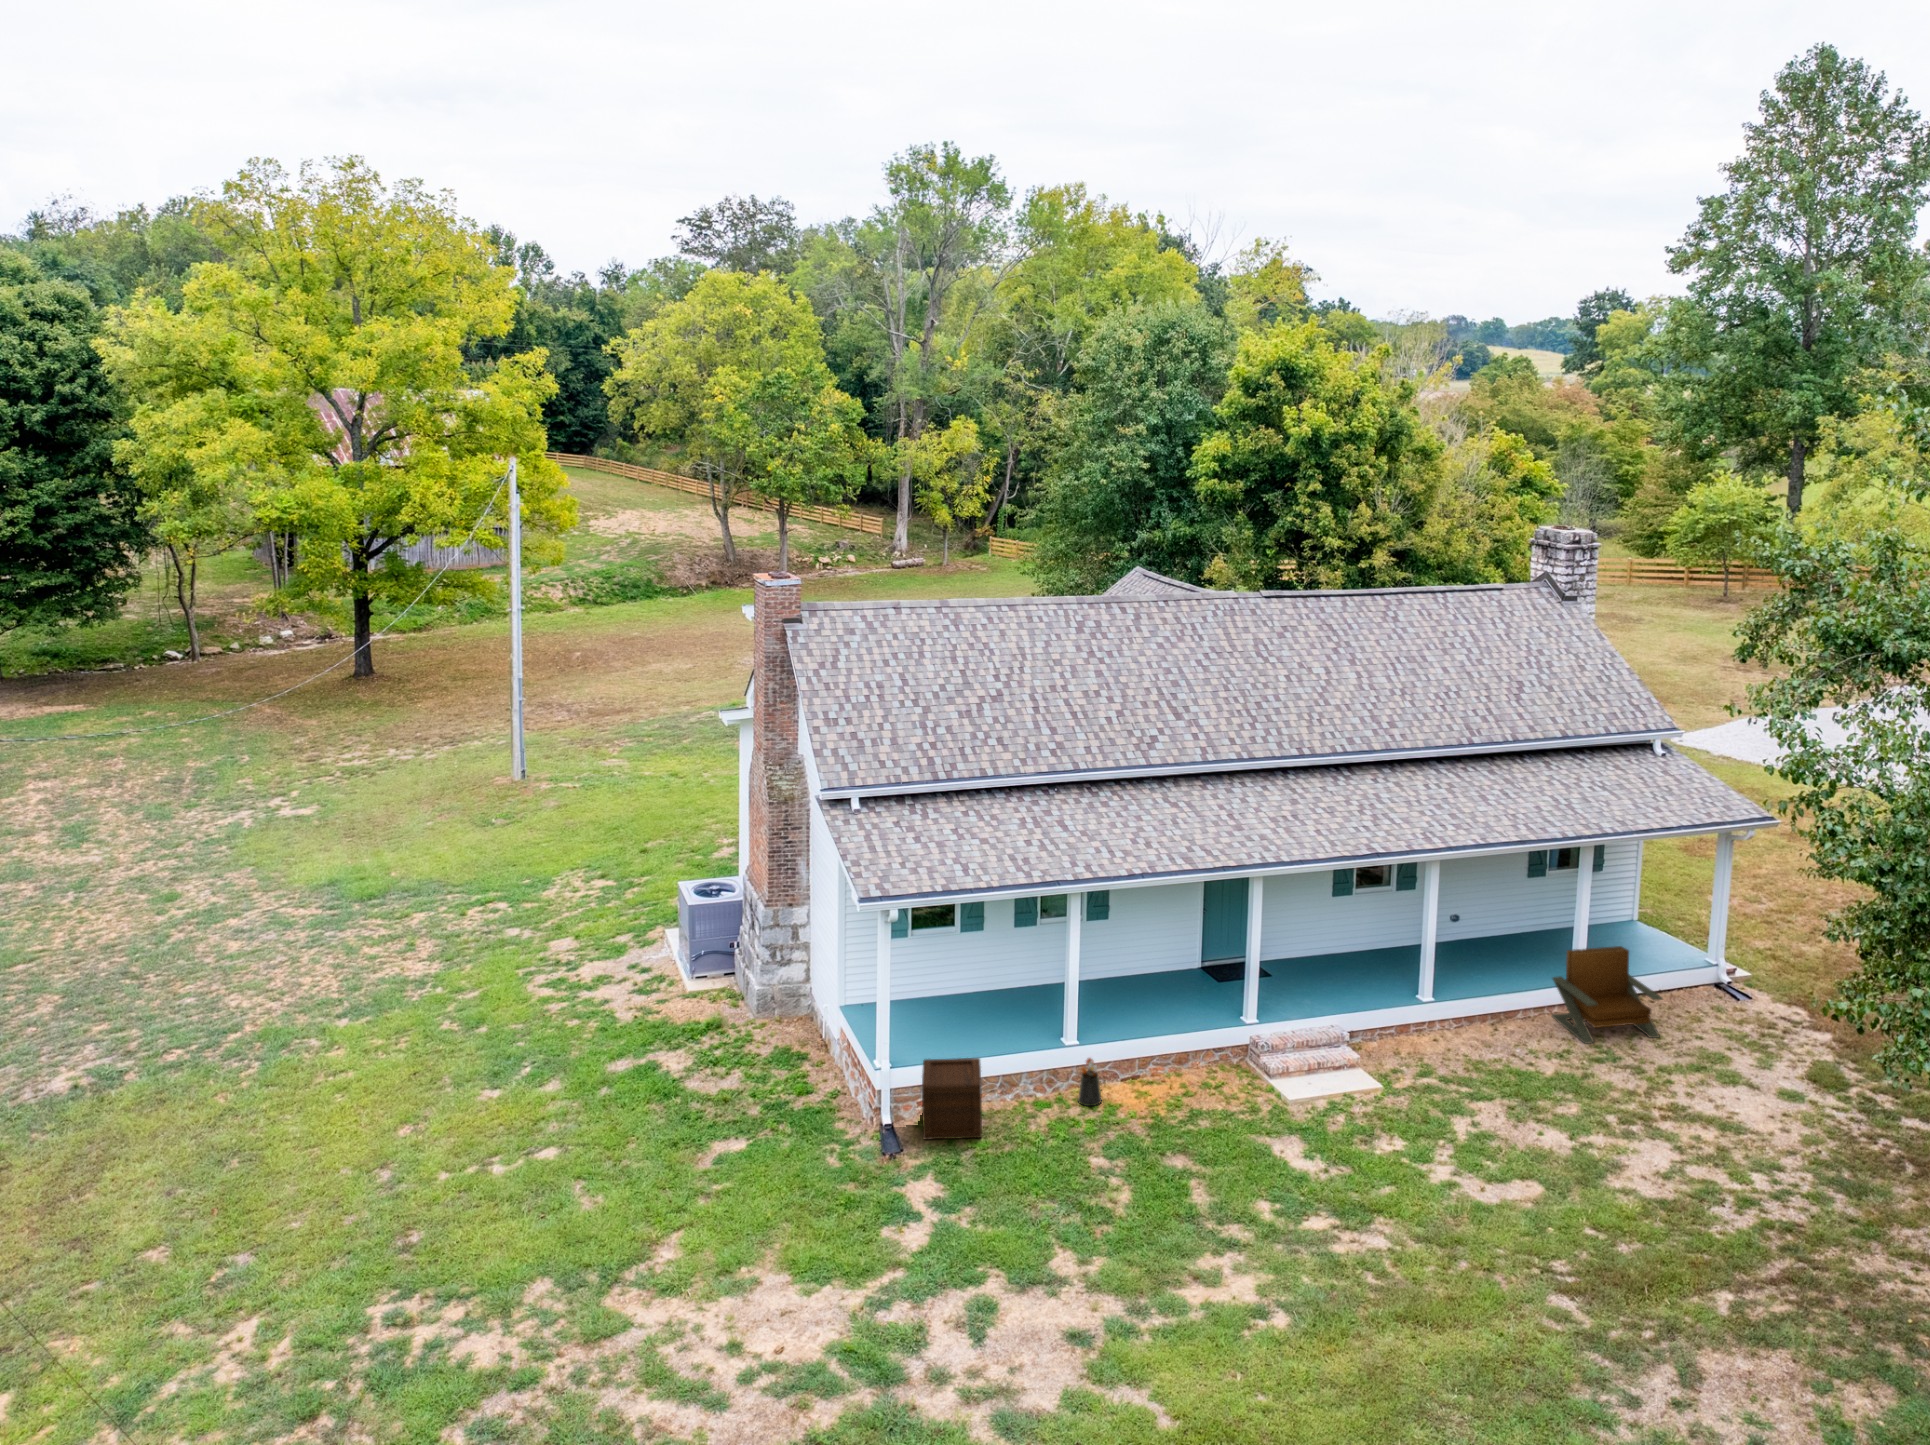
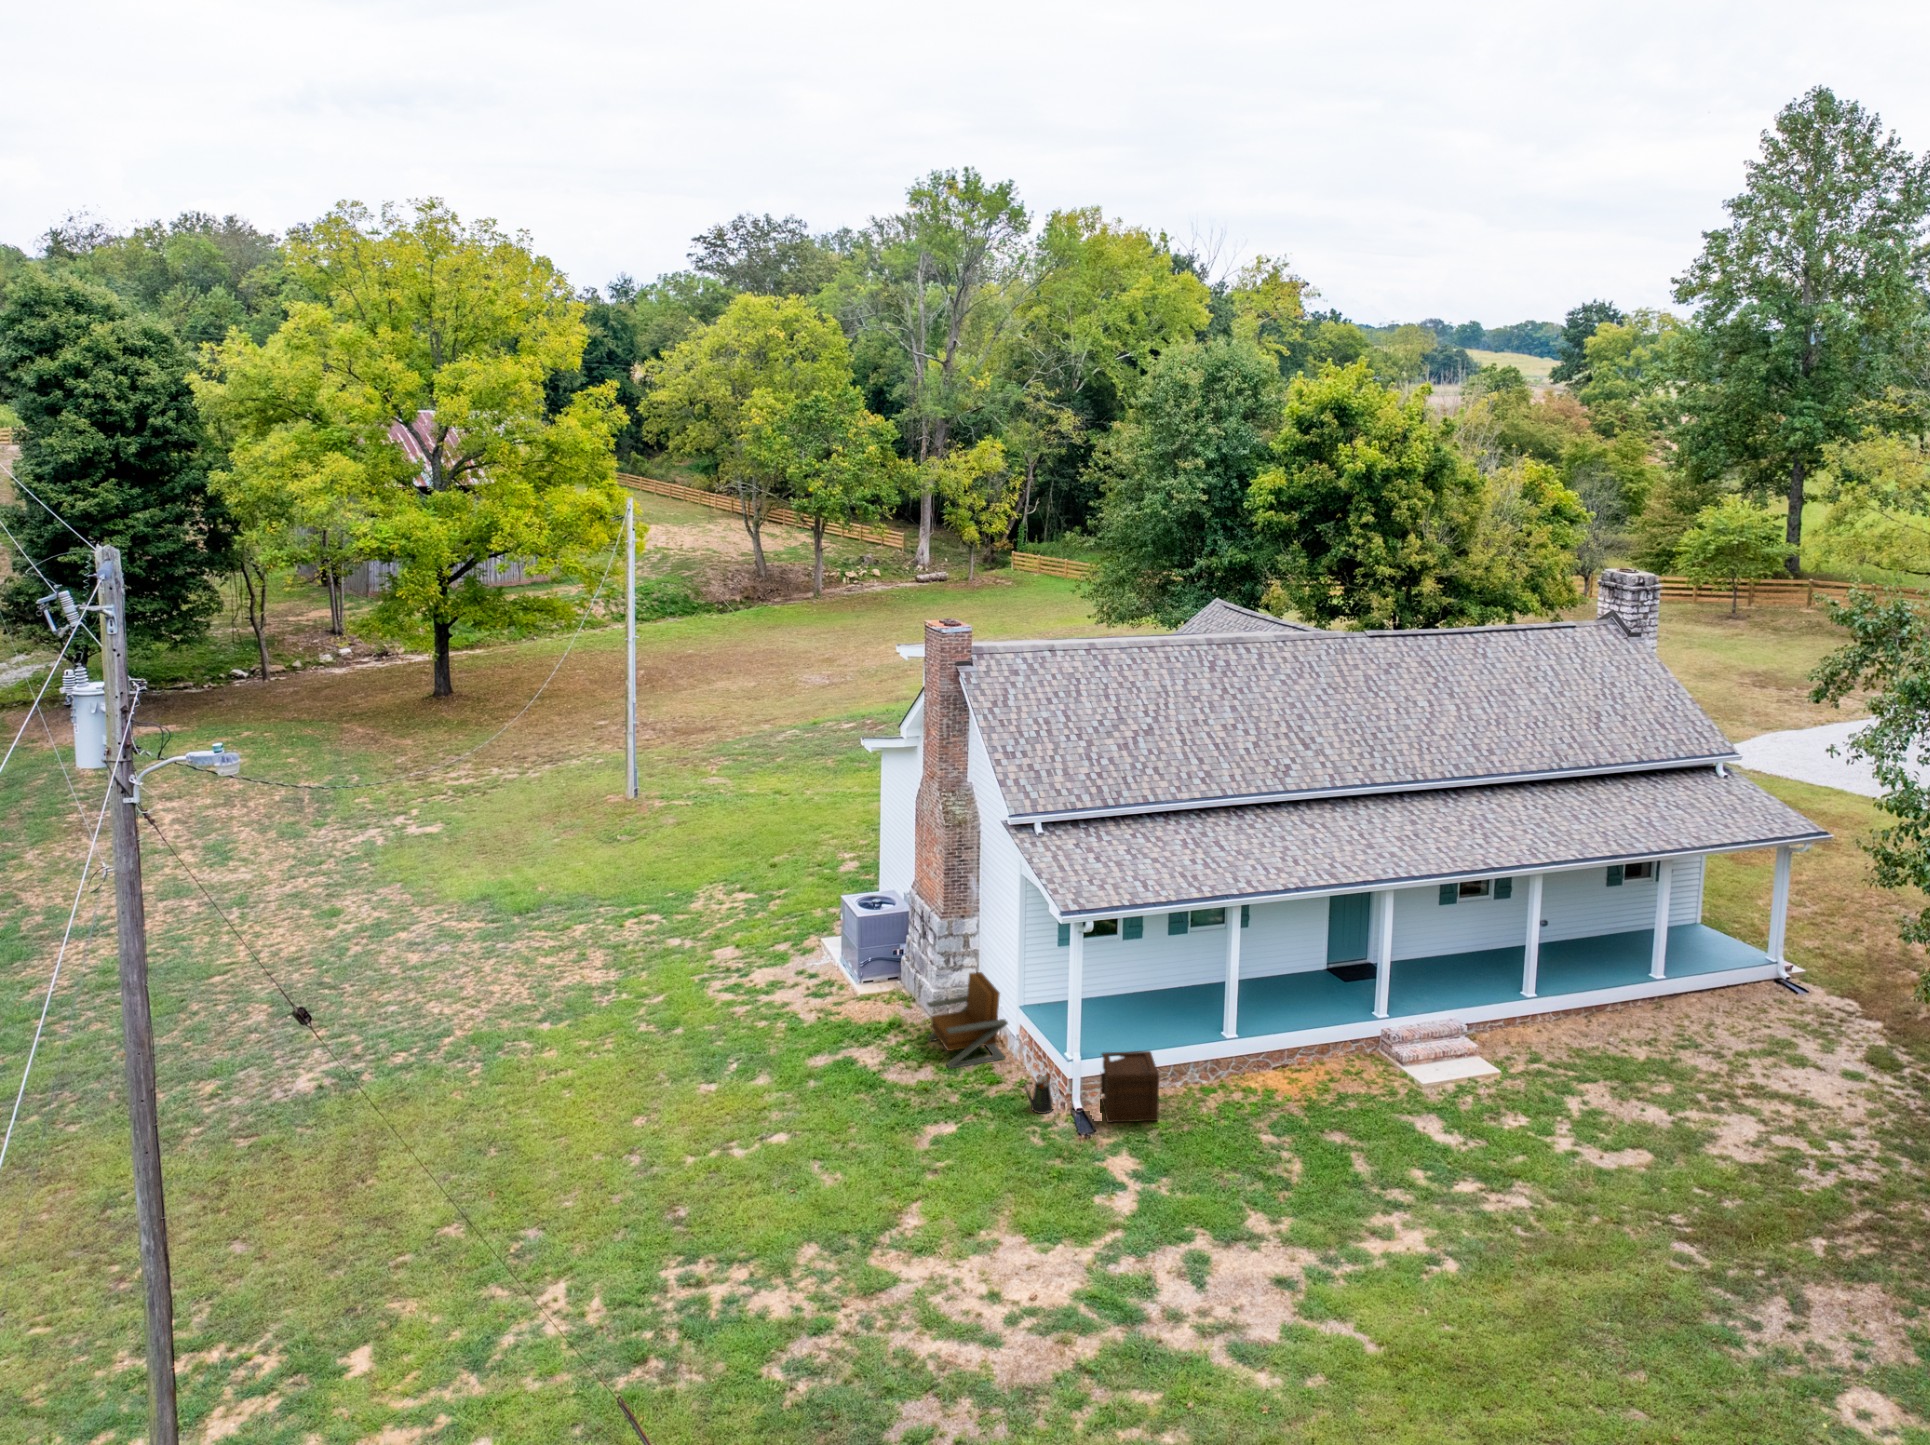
lounge chair: present [1551,946,1663,1044] -> present [927,972,1008,1069]
watering can: present [1077,1058,1102,1106] -> present [1025,1073,1052,1114]

